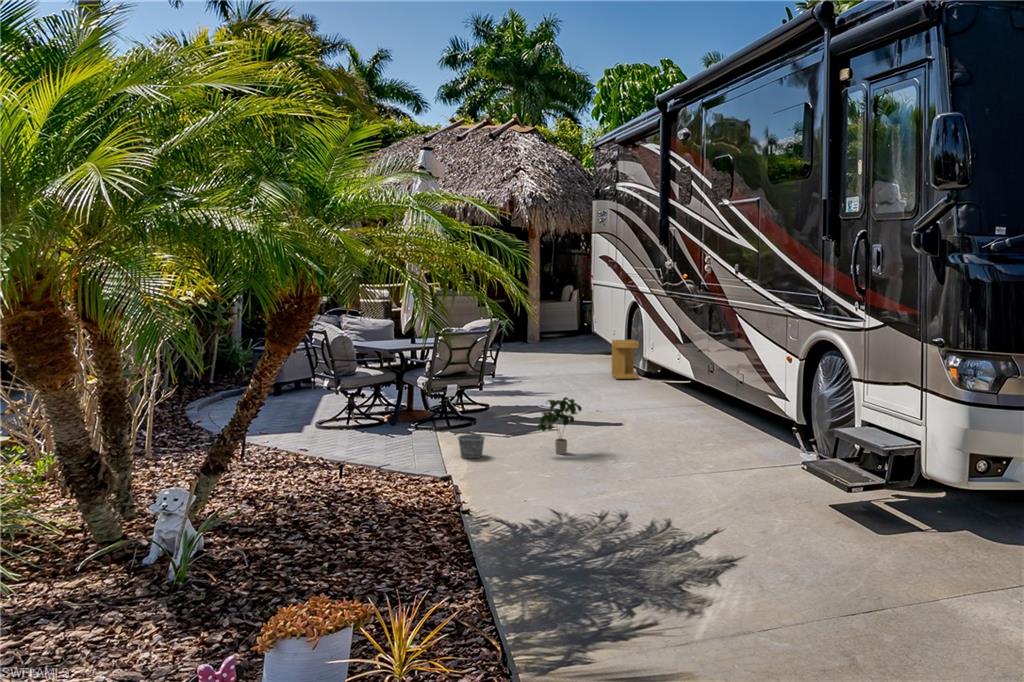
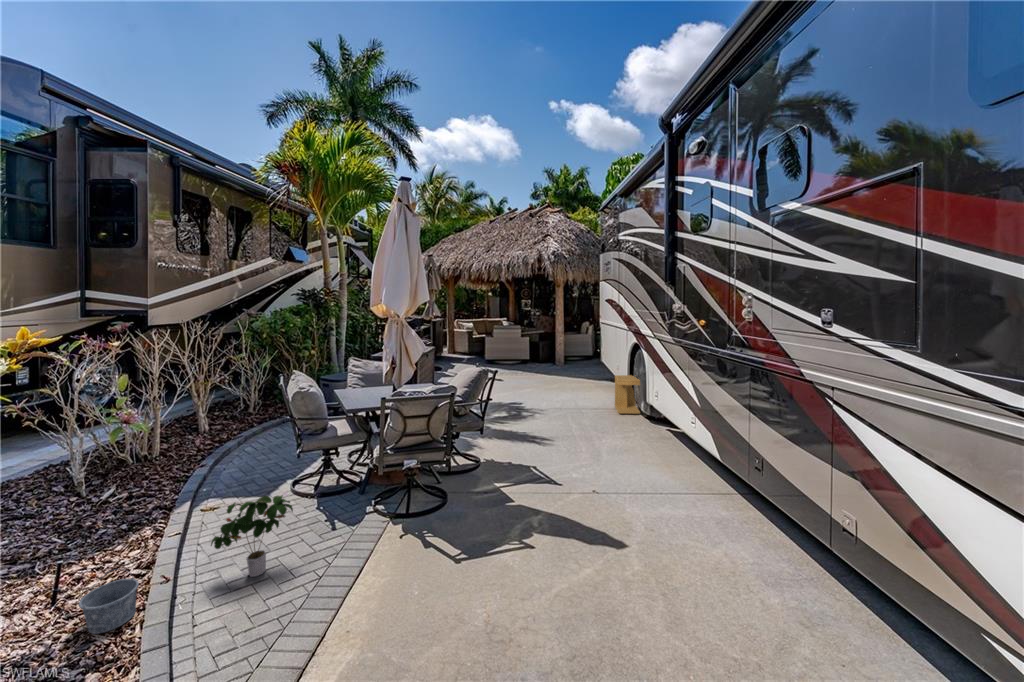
potted plant: present [538,397,582,454] -> present [211,495,293,577]
bucket: present [458,434,485,458] -> present [79,577,139,634]

